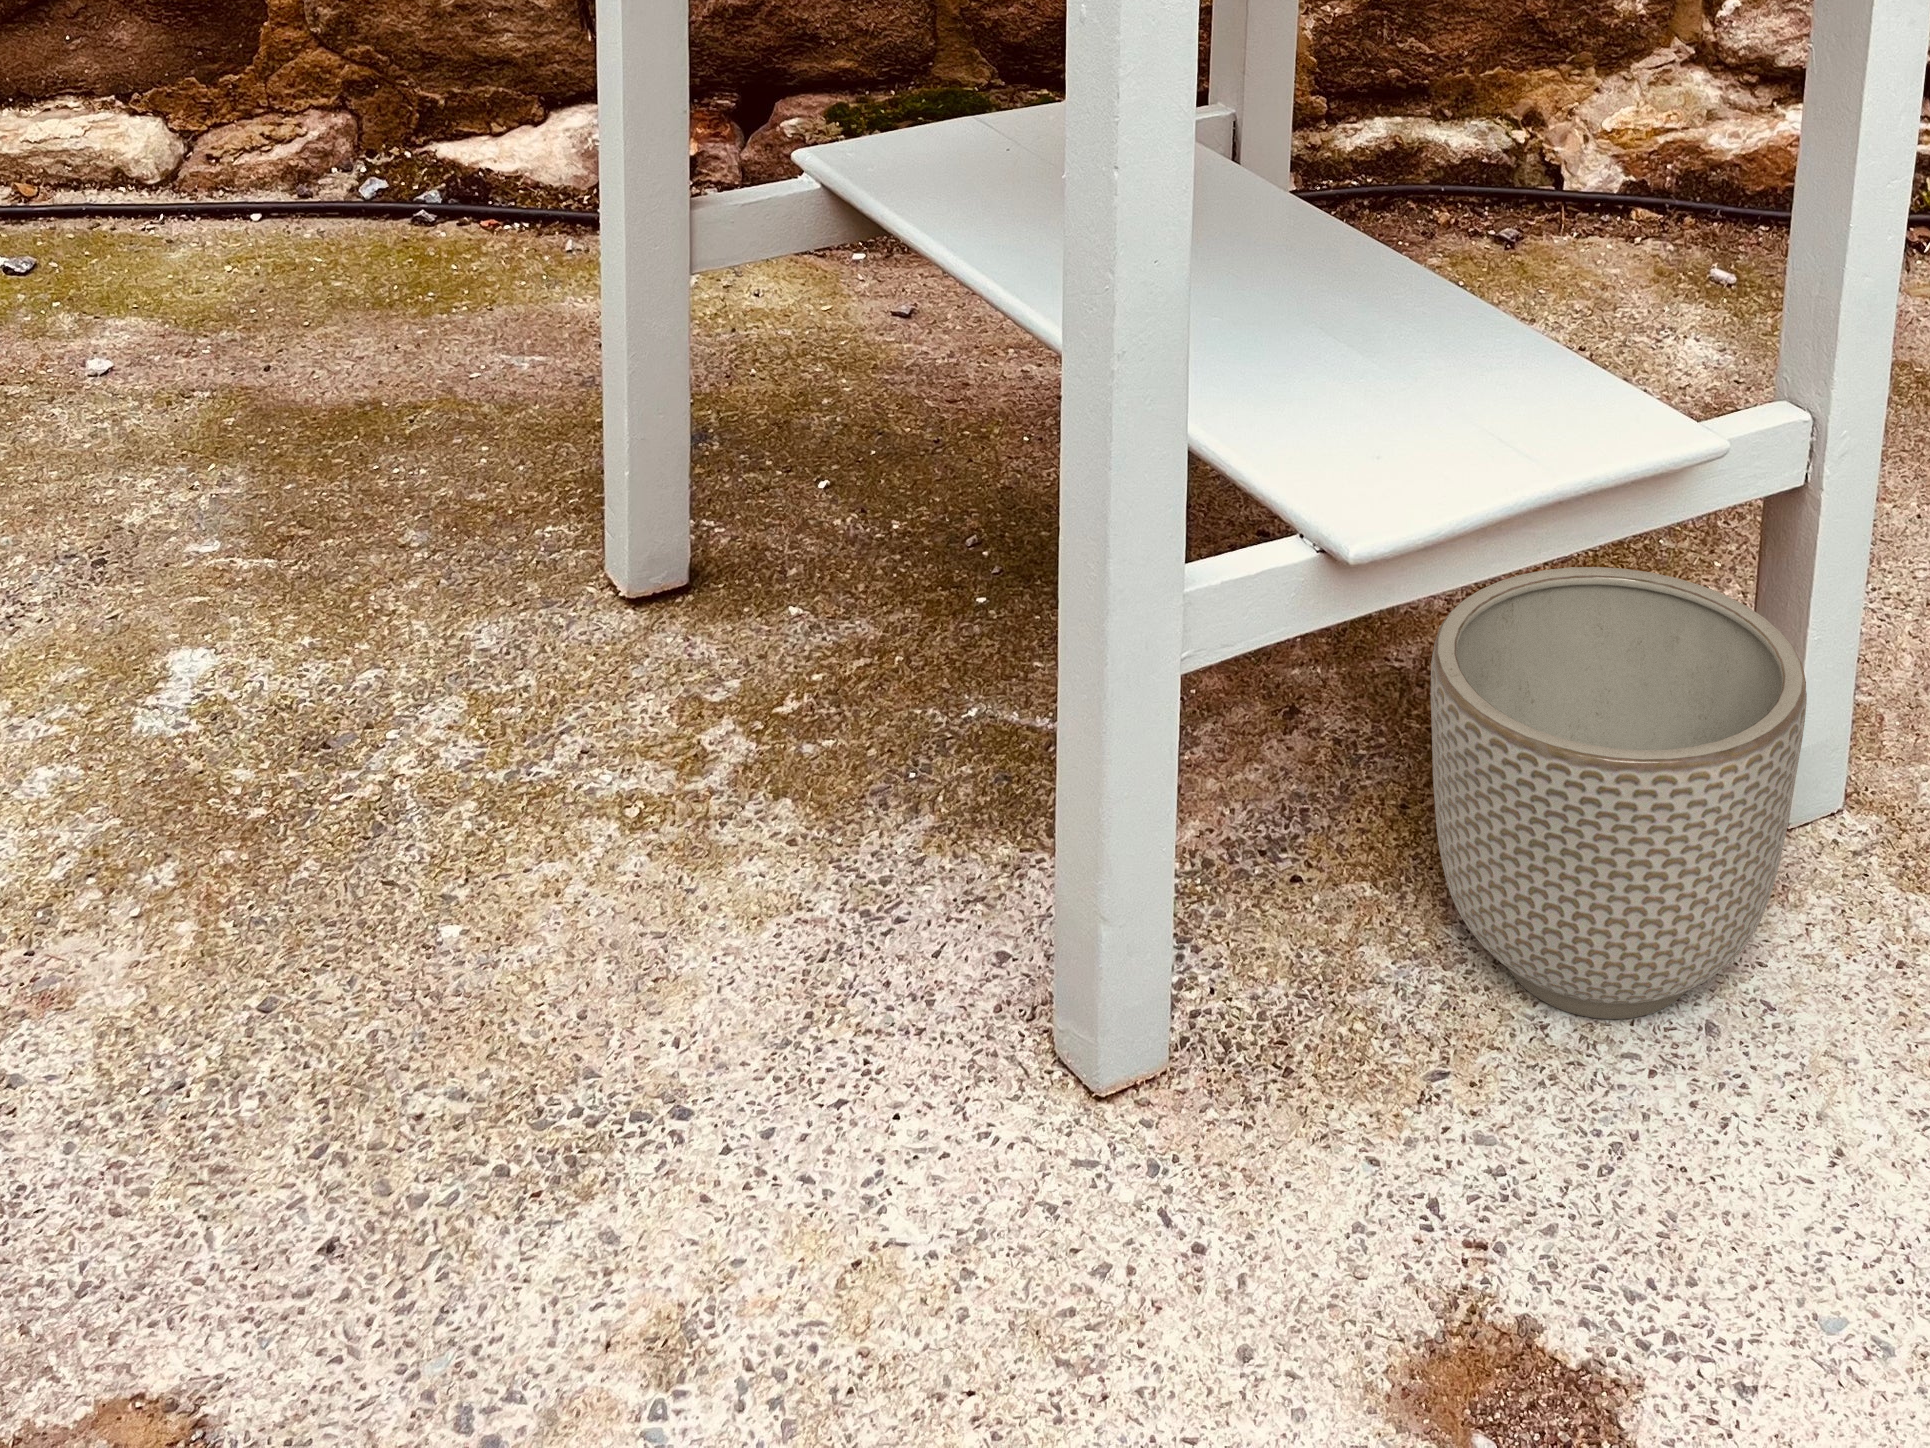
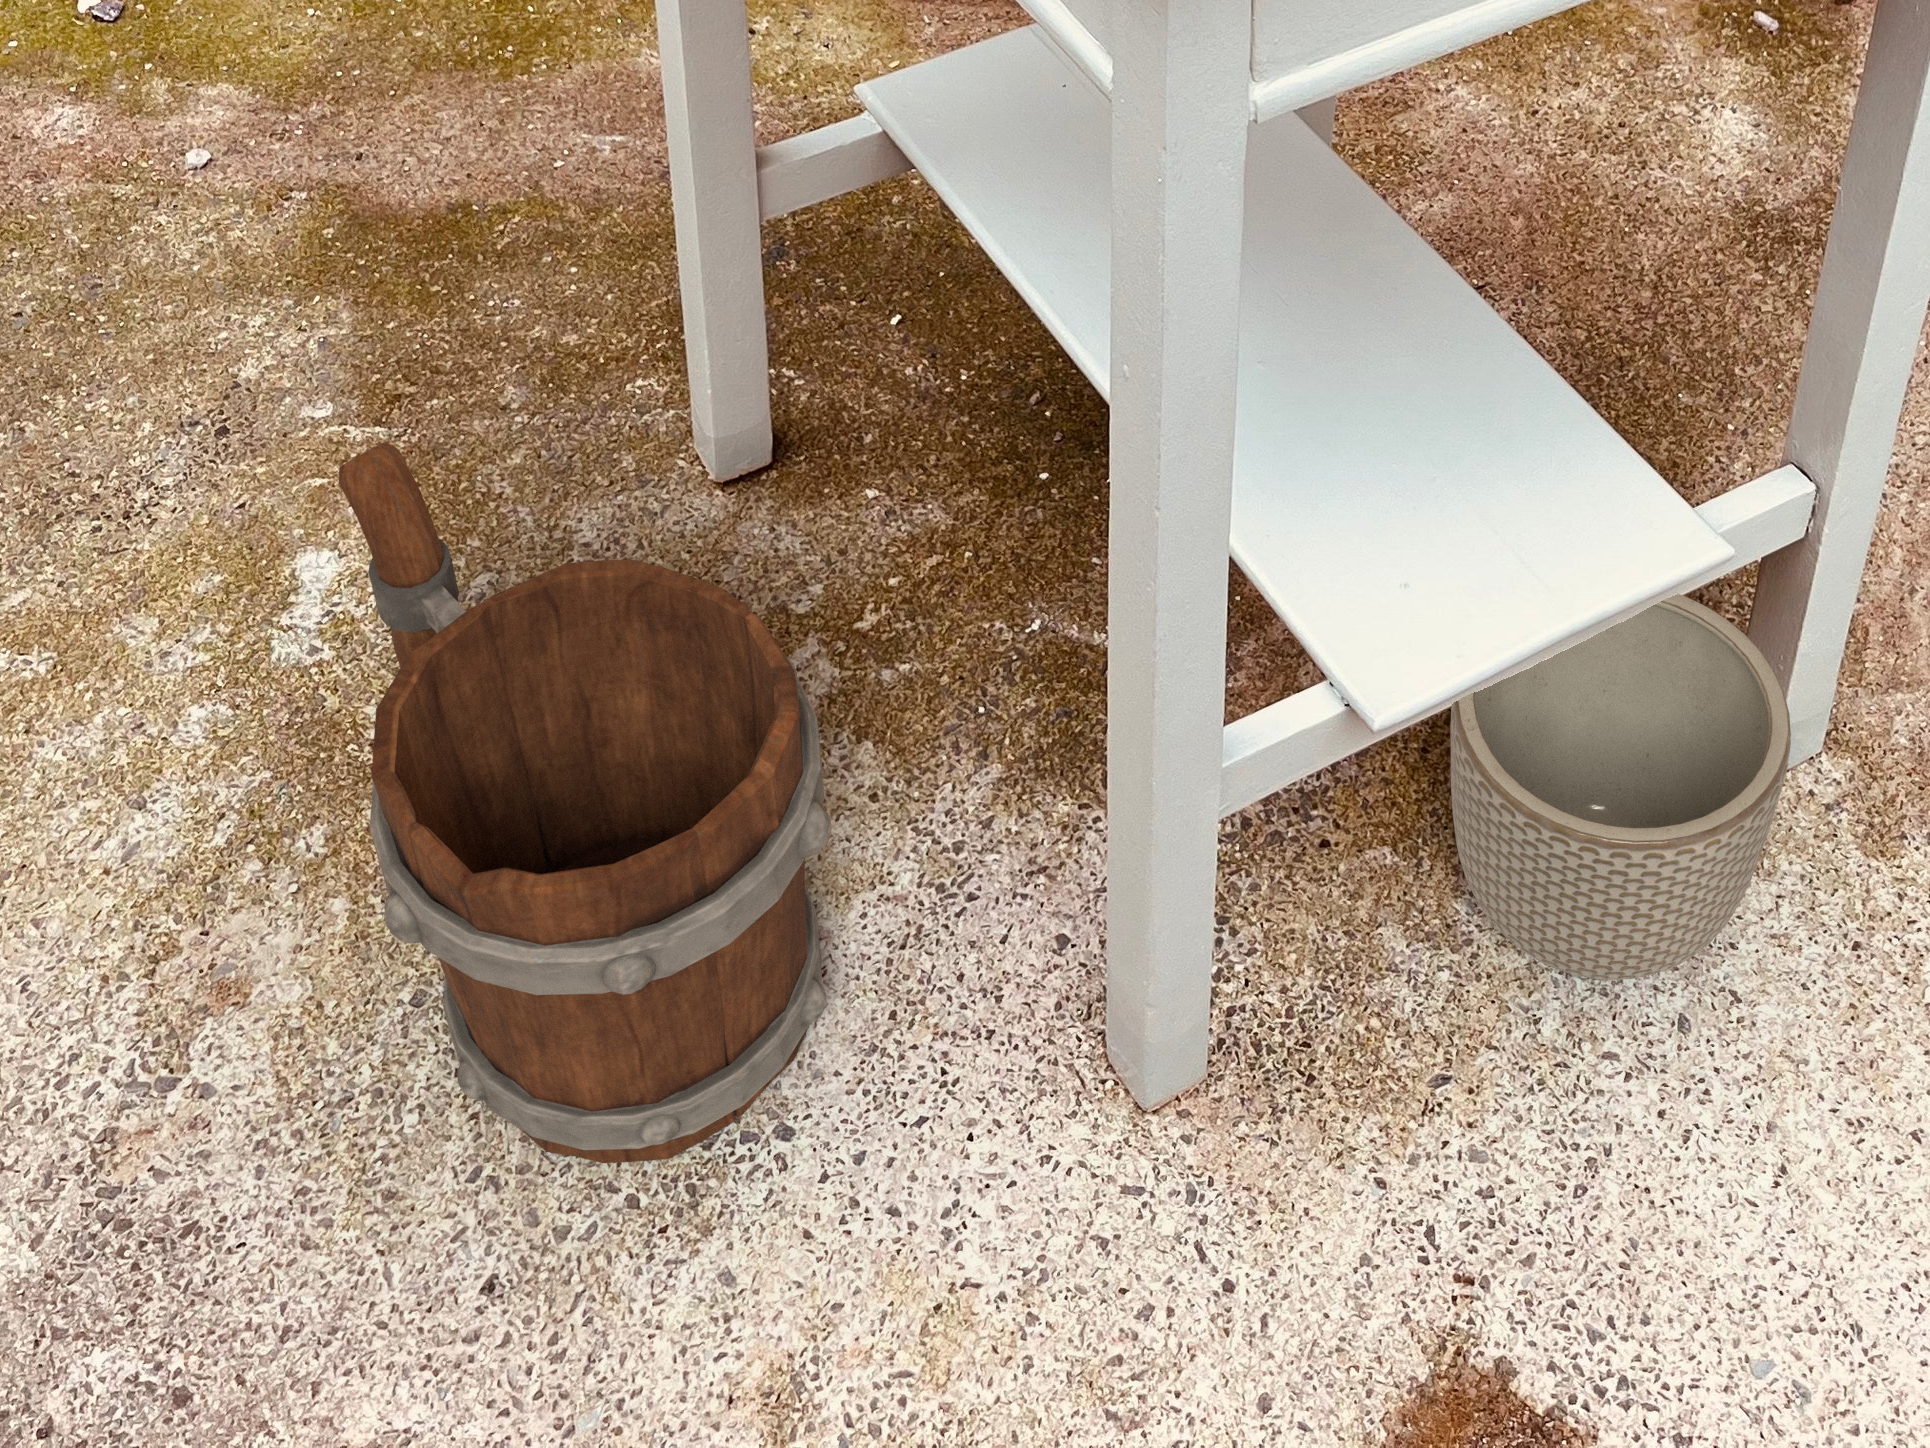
bucket: none [232,387,748,1183] -> present [339,442,831,1163]

